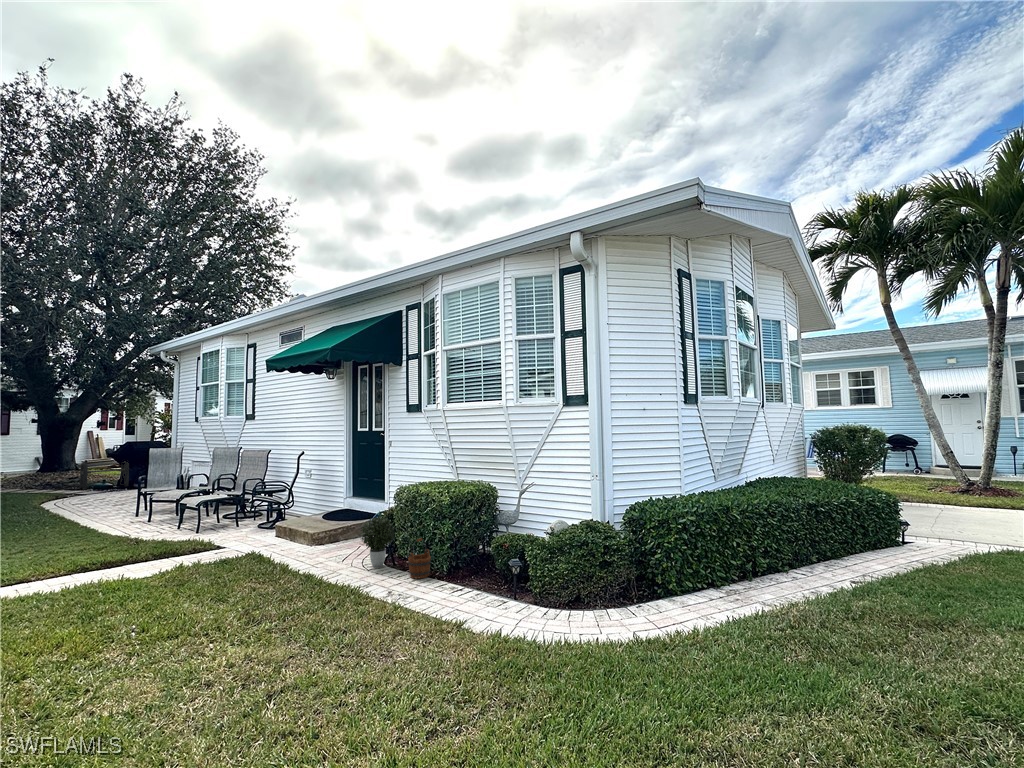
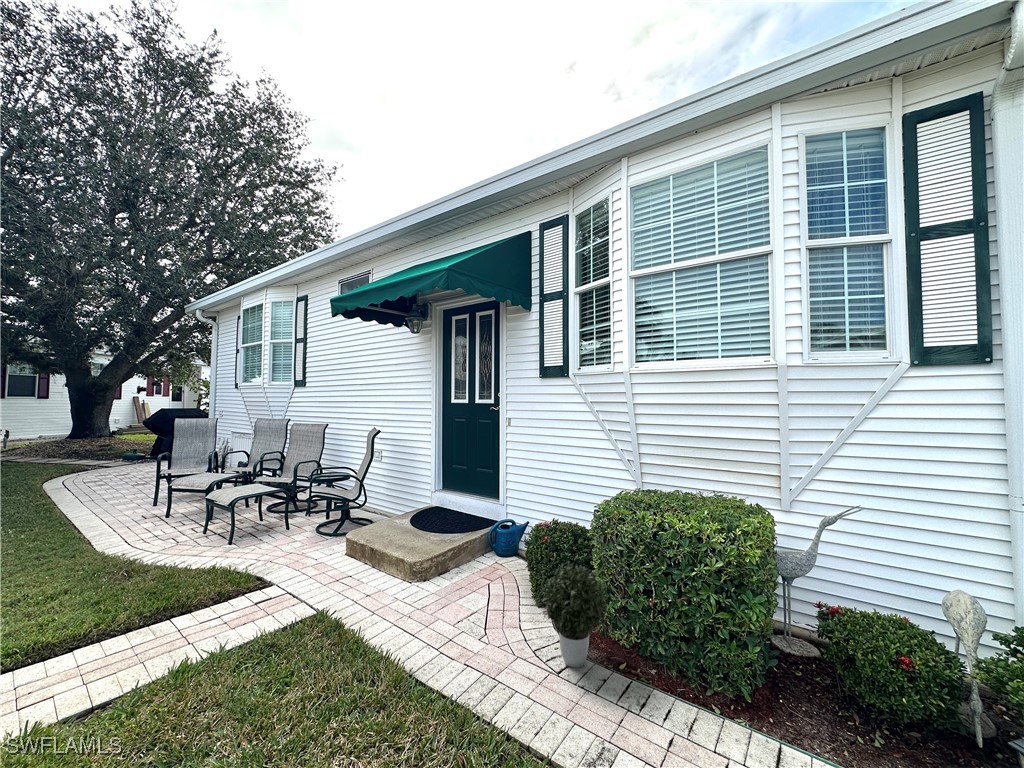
bench: present [79,461,129,490] -> none [105,429,162,461]
wooden bucket: present [408,538,431,579] -> none [676,632,729,731]

